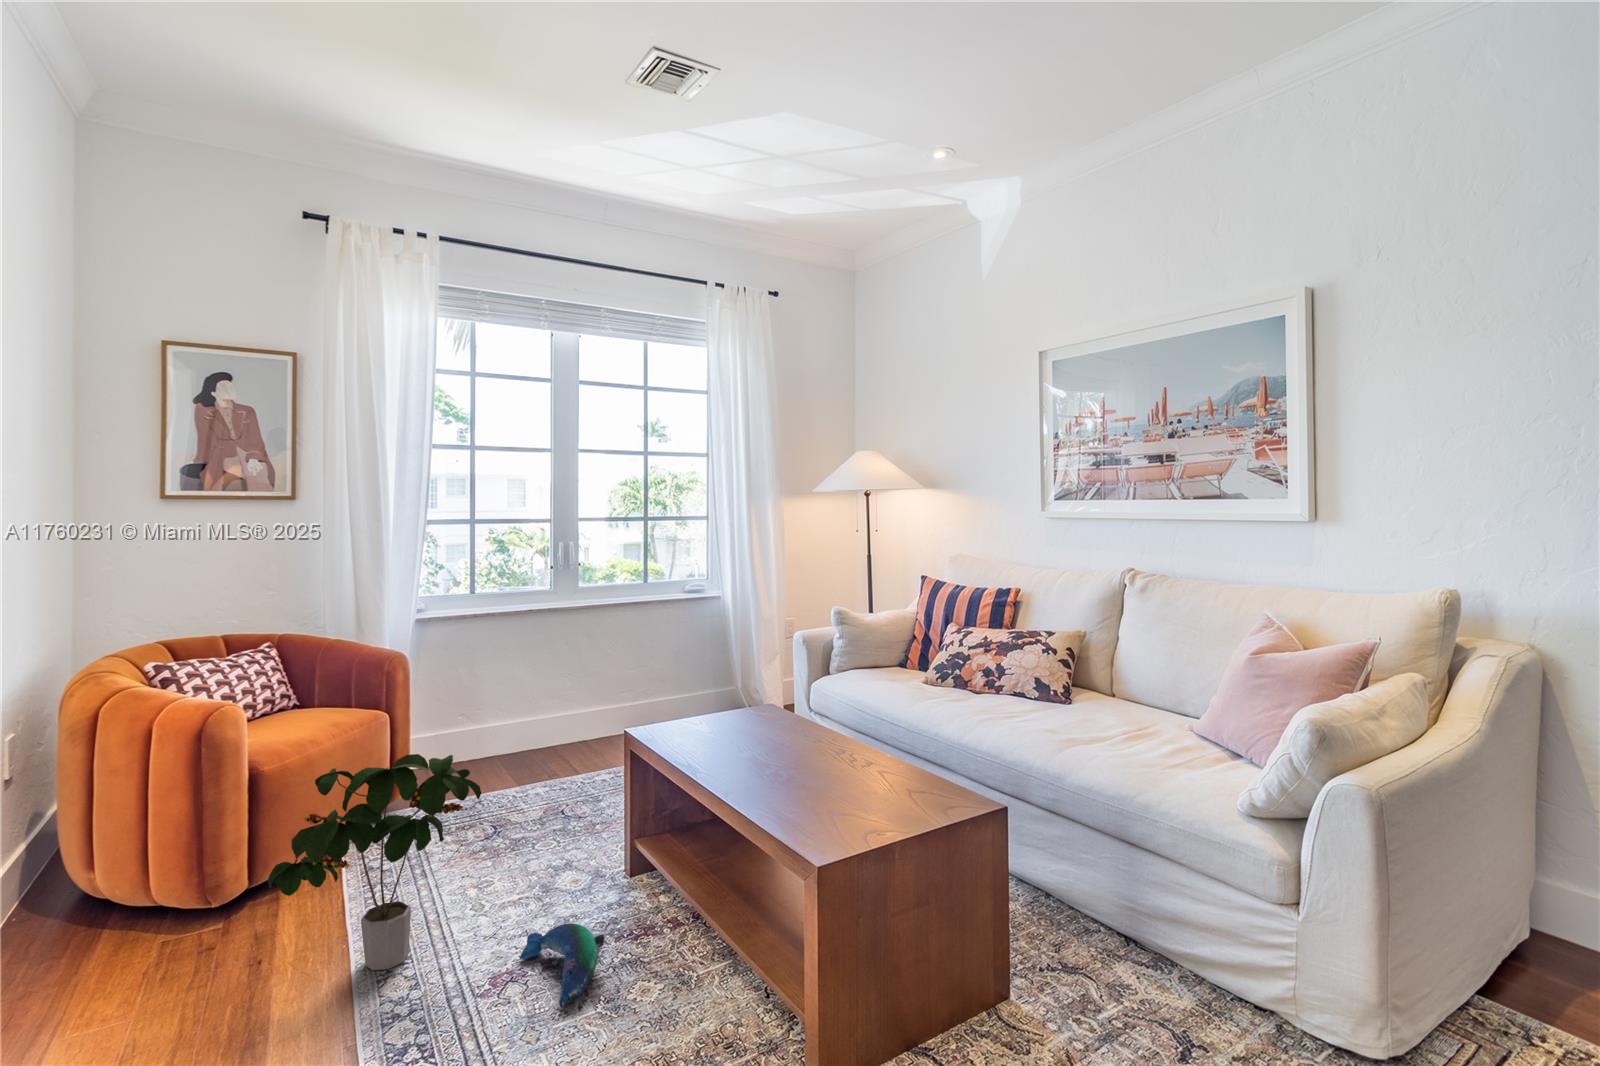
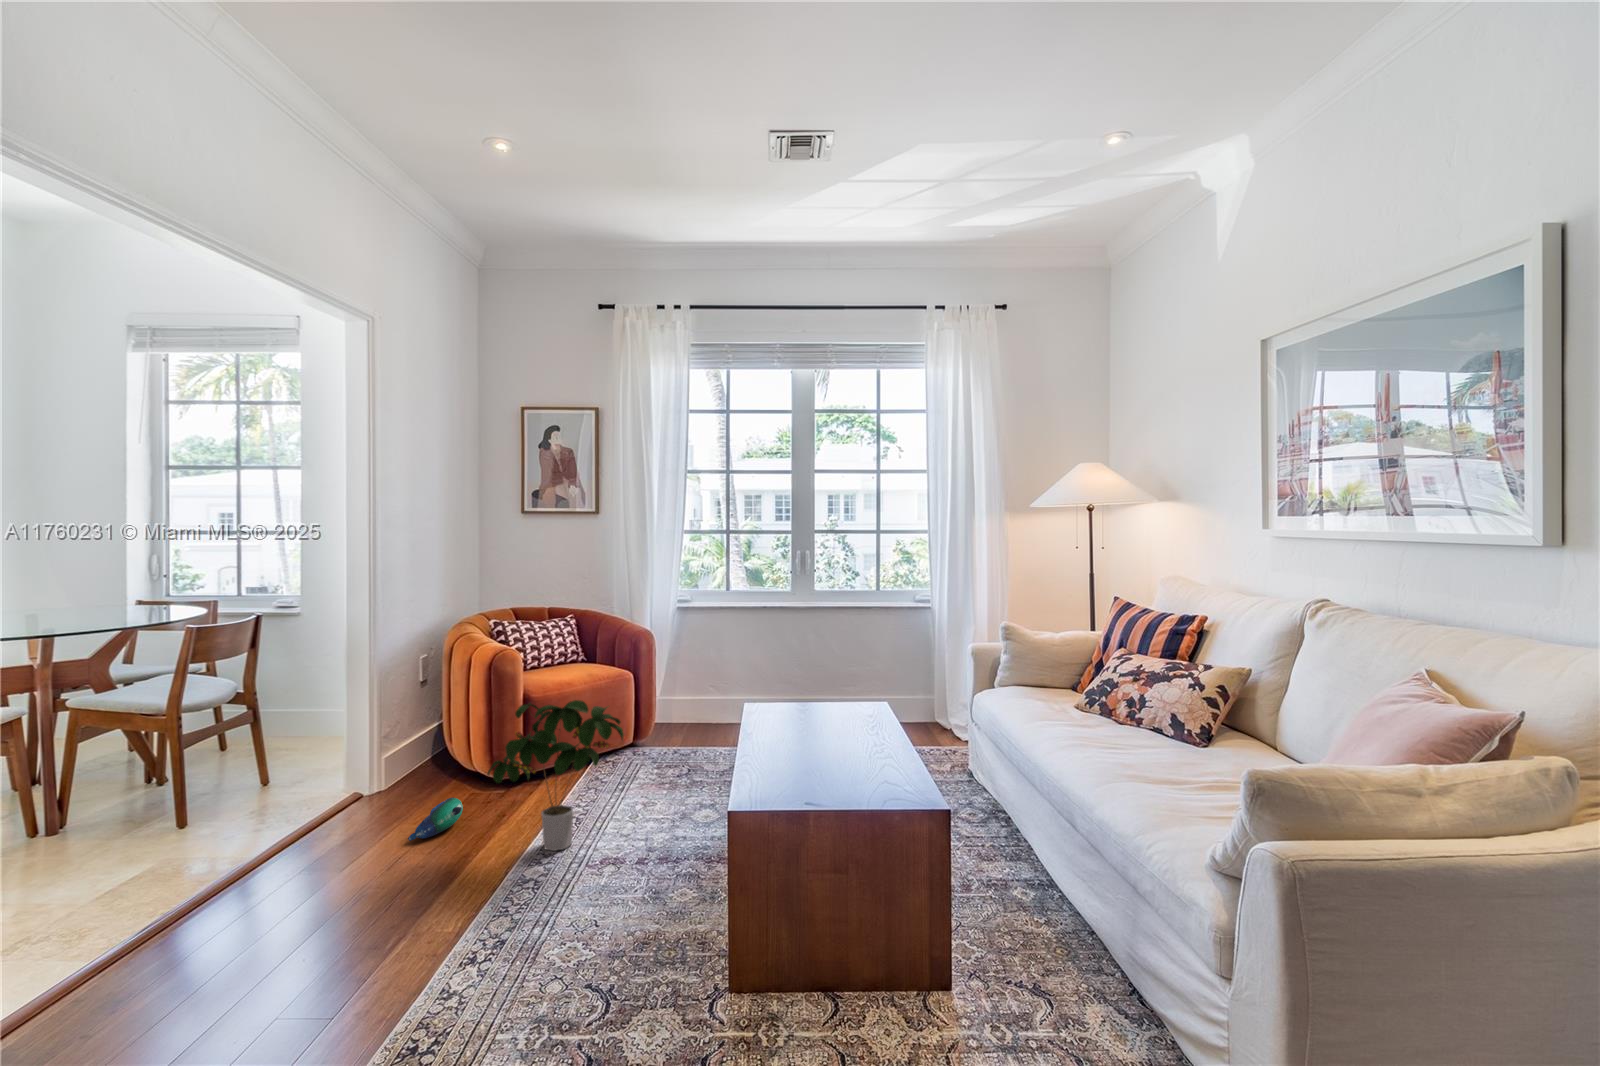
plush toy: present [520,923,604,1007] -> present [408,797,463,841]

